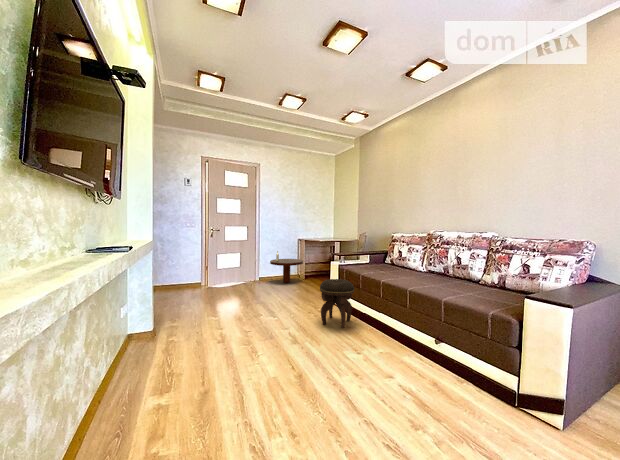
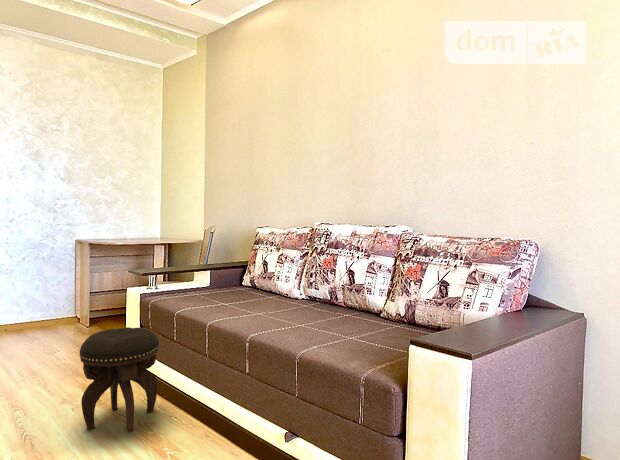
coffee table: present [270,251,303,283] -> none [15,269,95,335]

